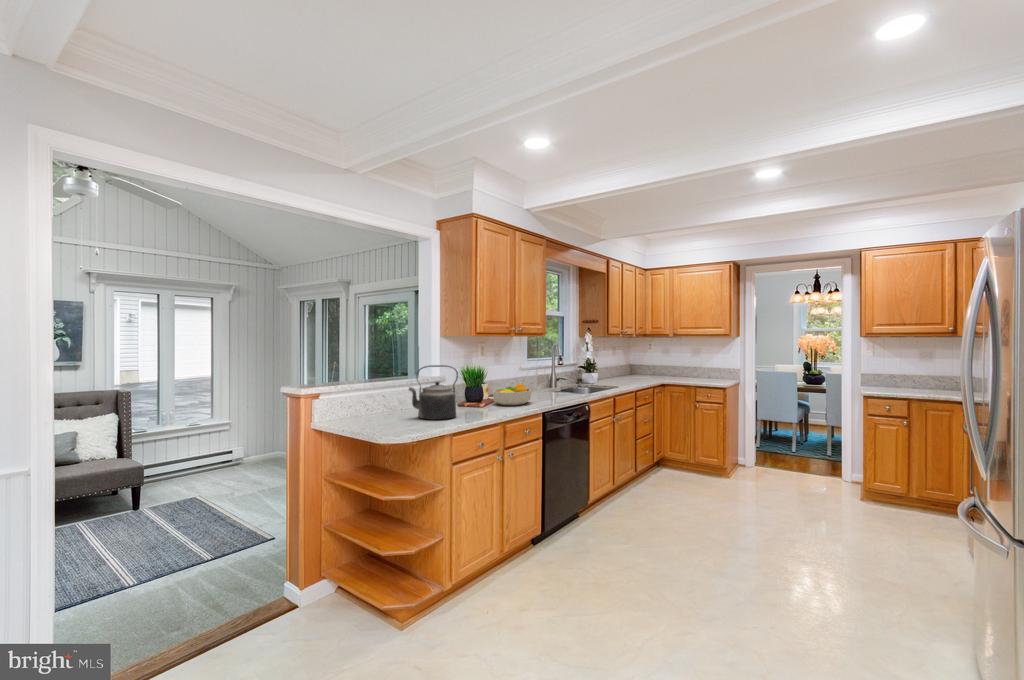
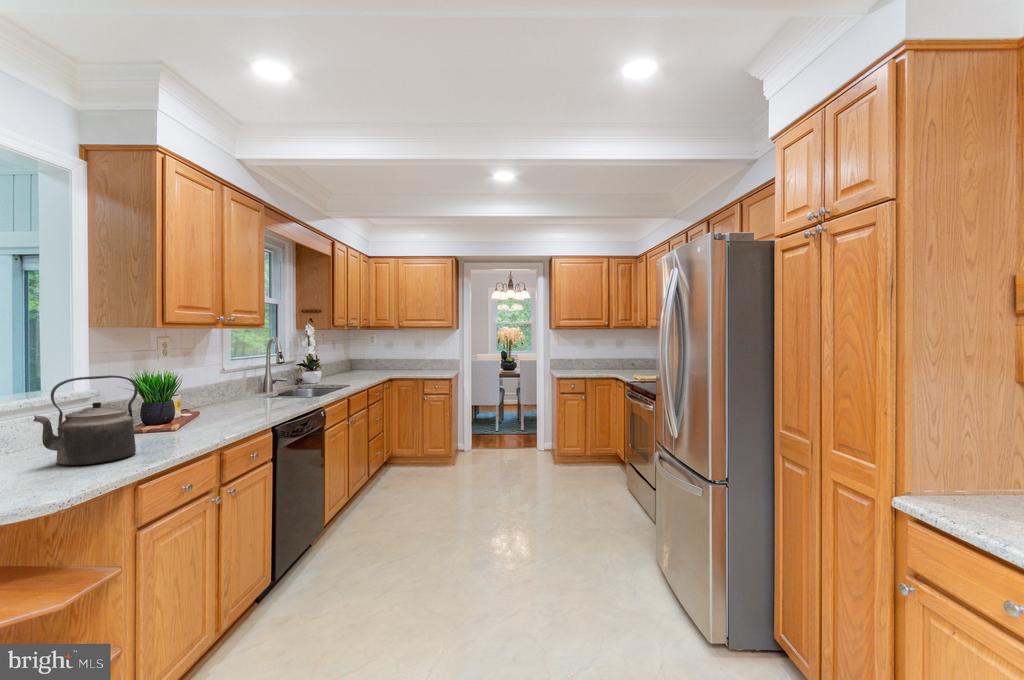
fruit bowl: present [493,383,531,406] -> none [192,391,251,424]

